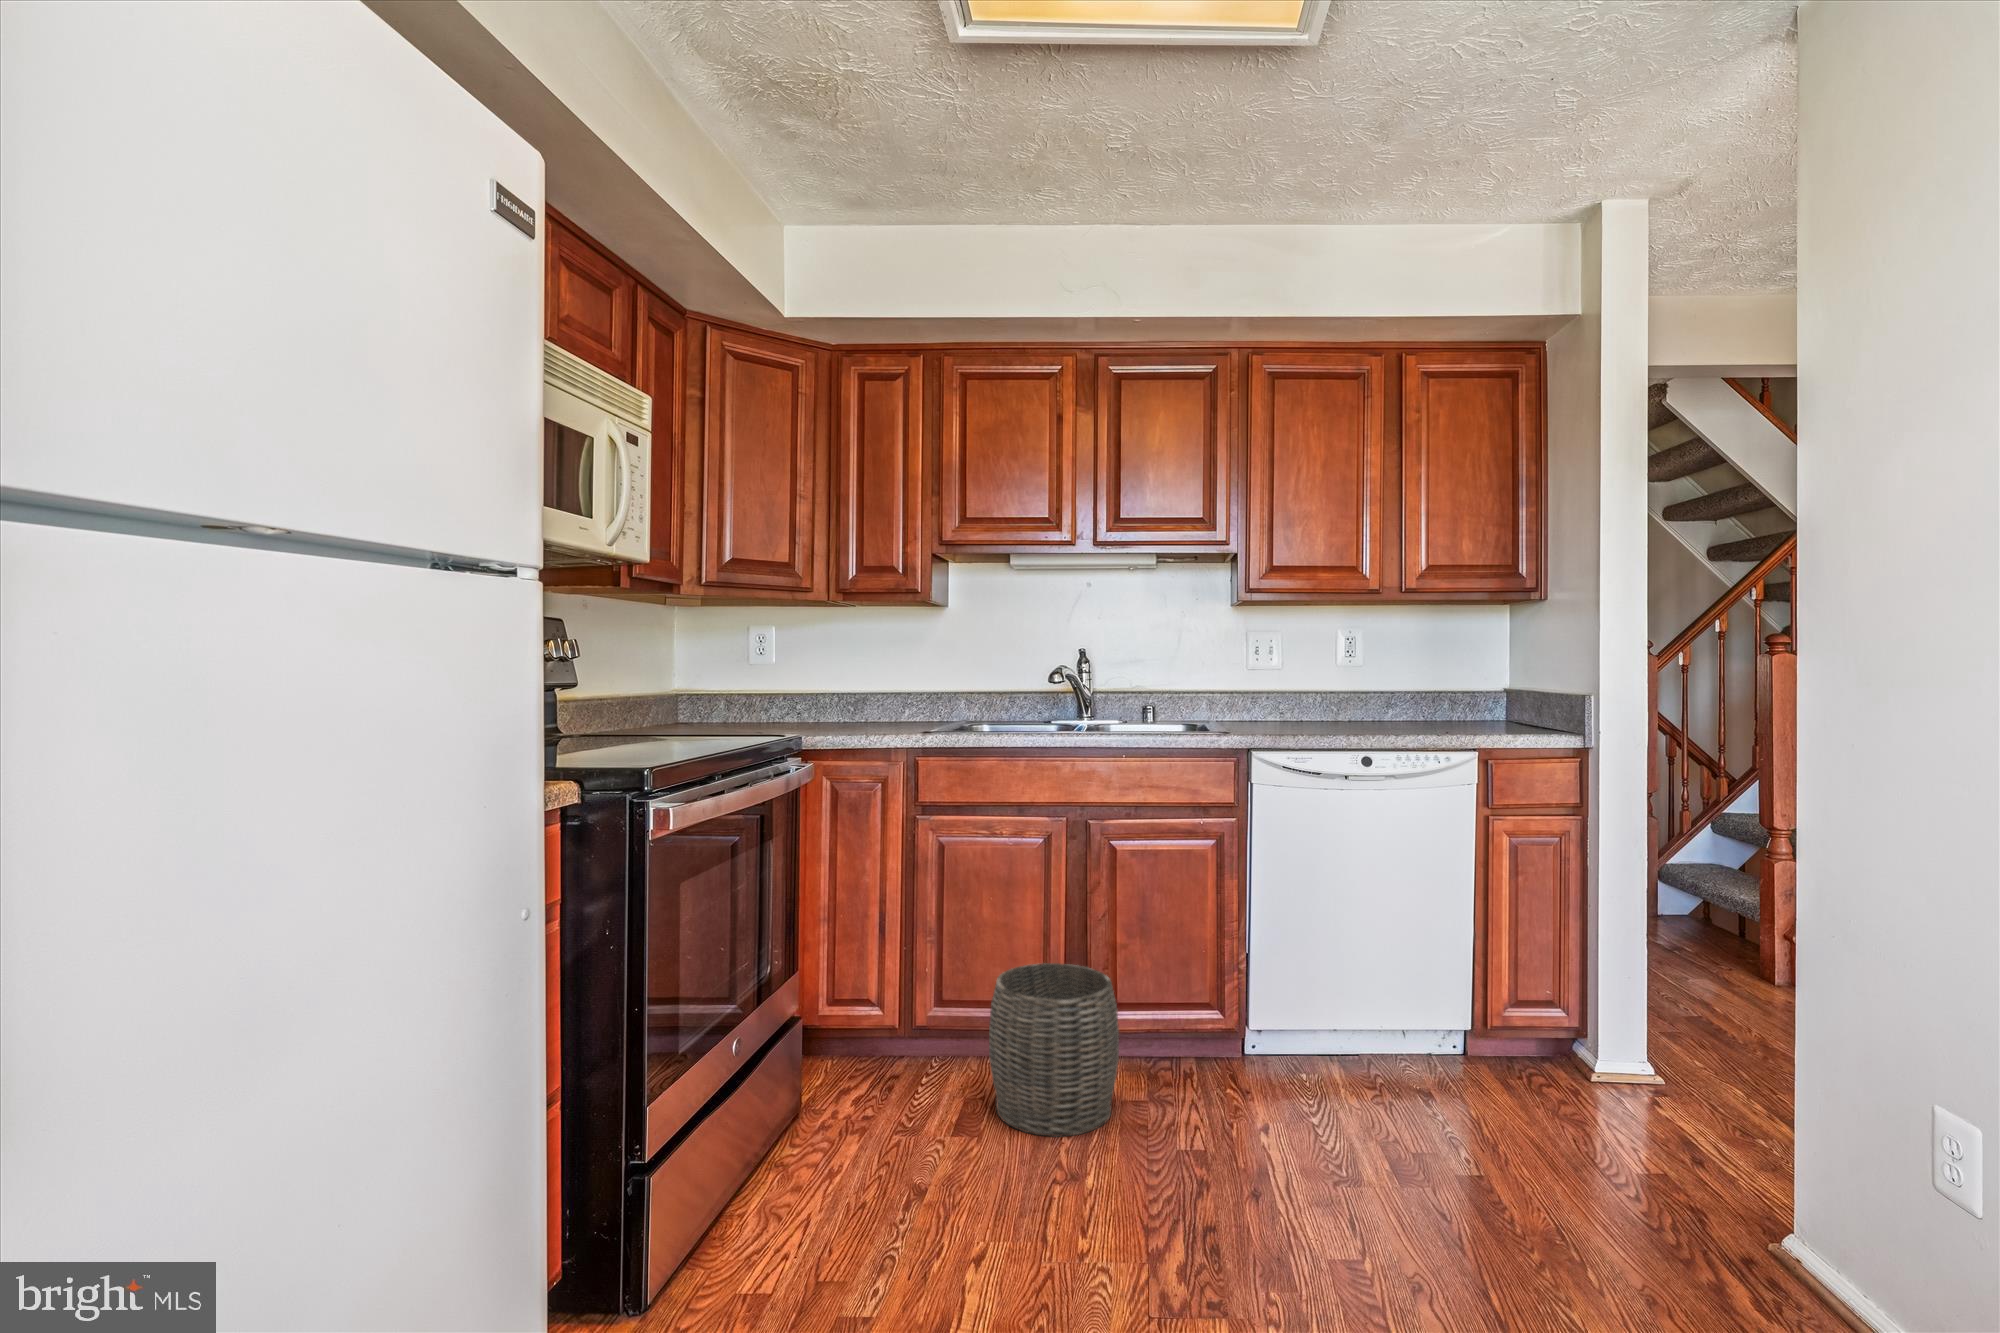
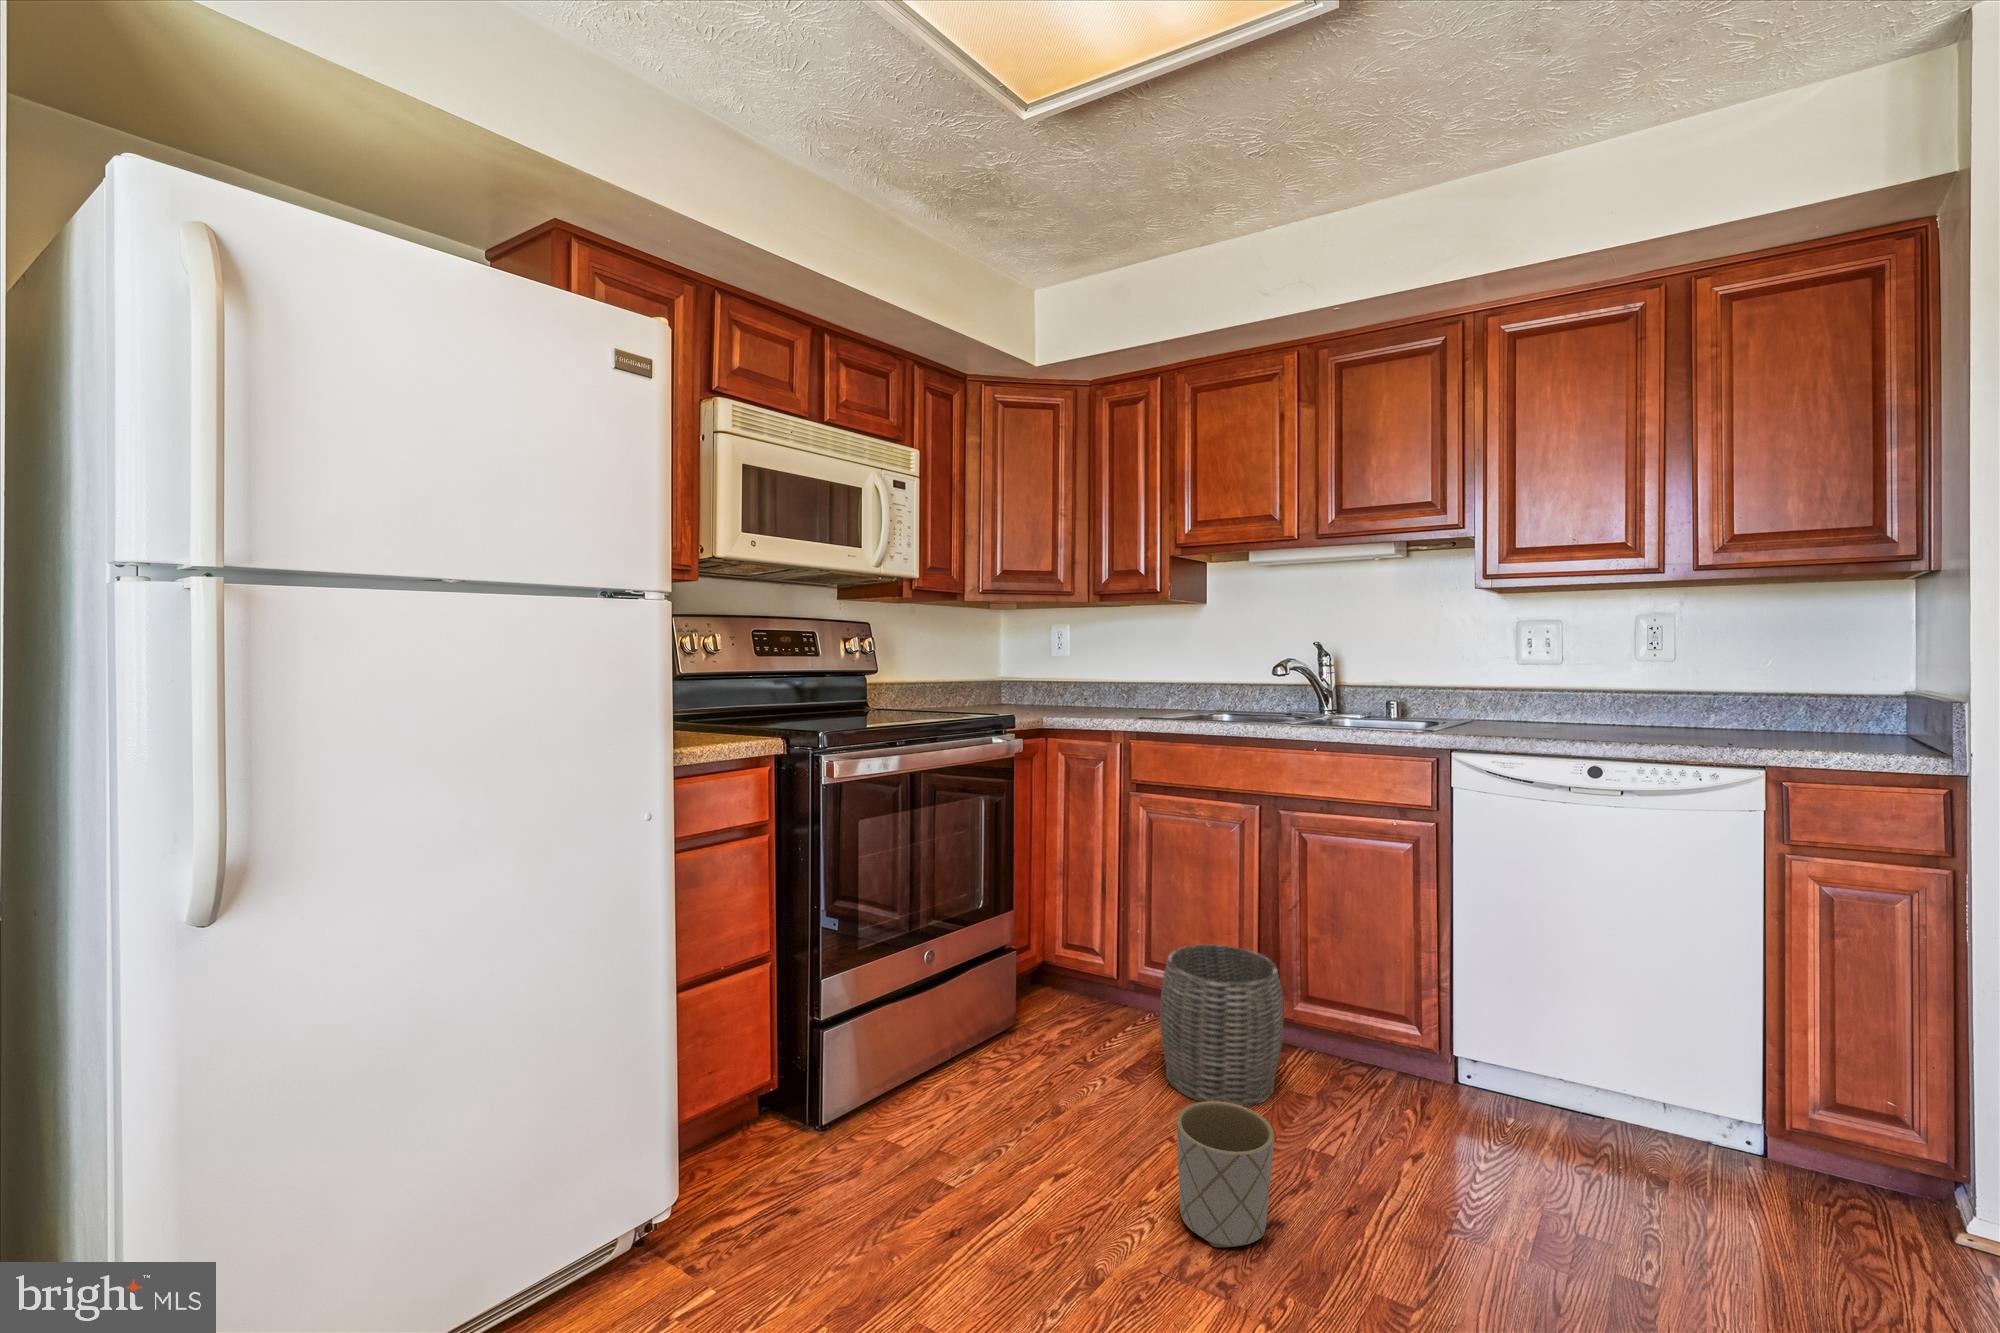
planter: none [1112,1117,1215,1273] -> present [1177,1101,1274,1247]

